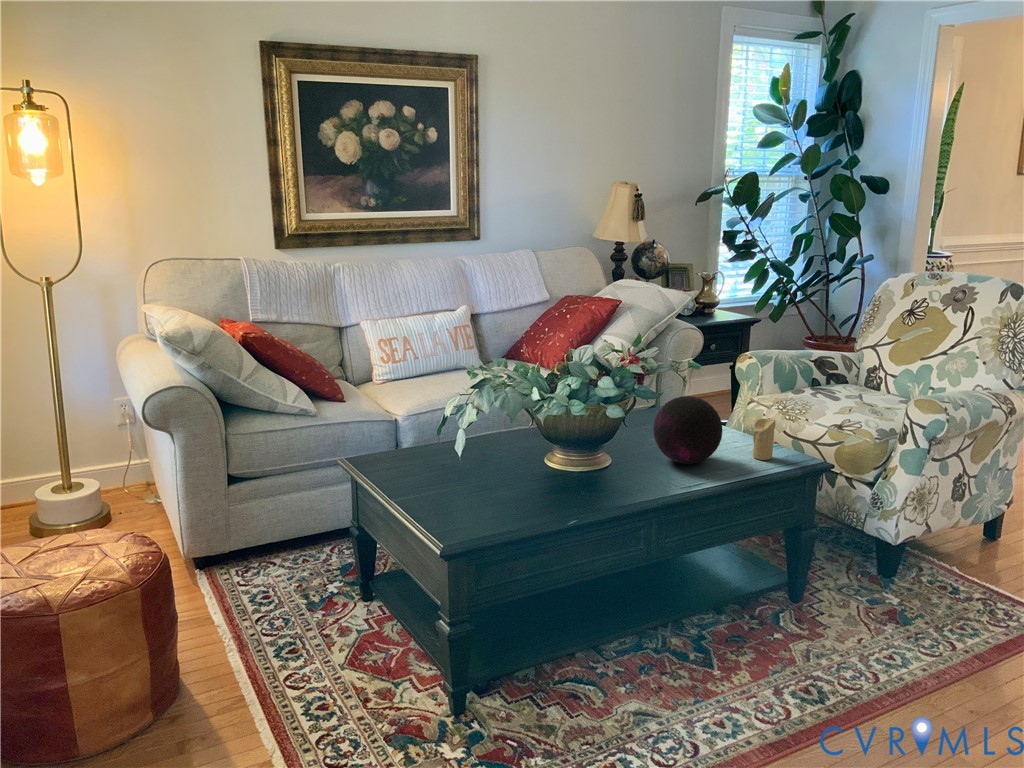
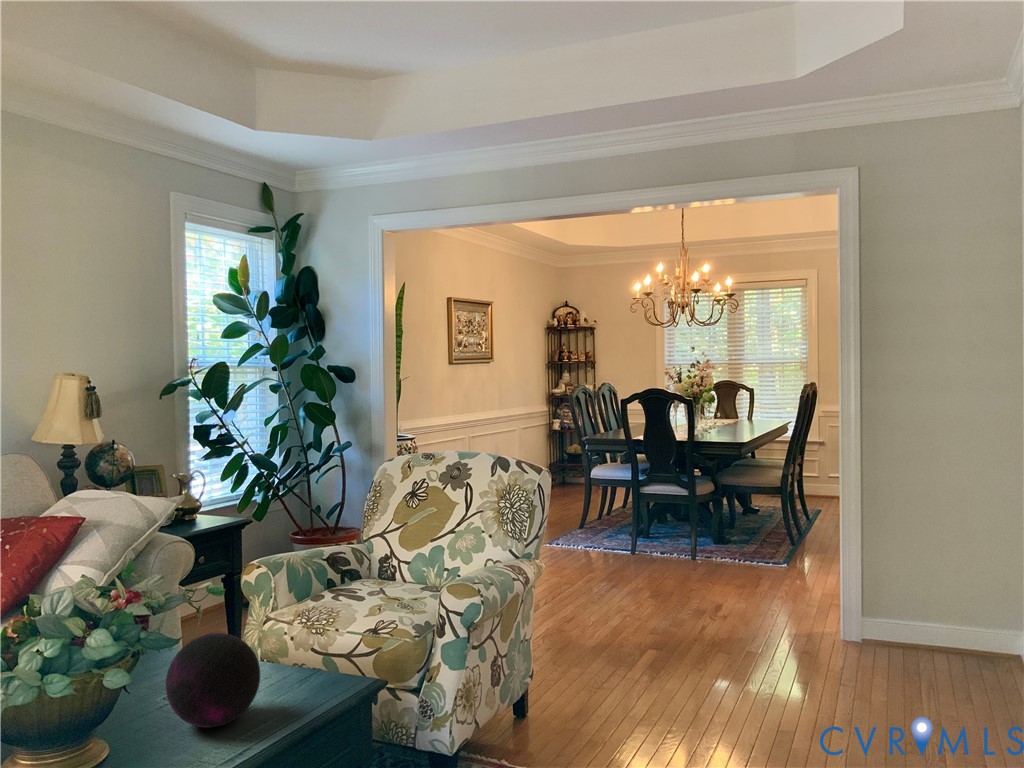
candle: present [753,418,775,460] -> none [295,640,320,695]

